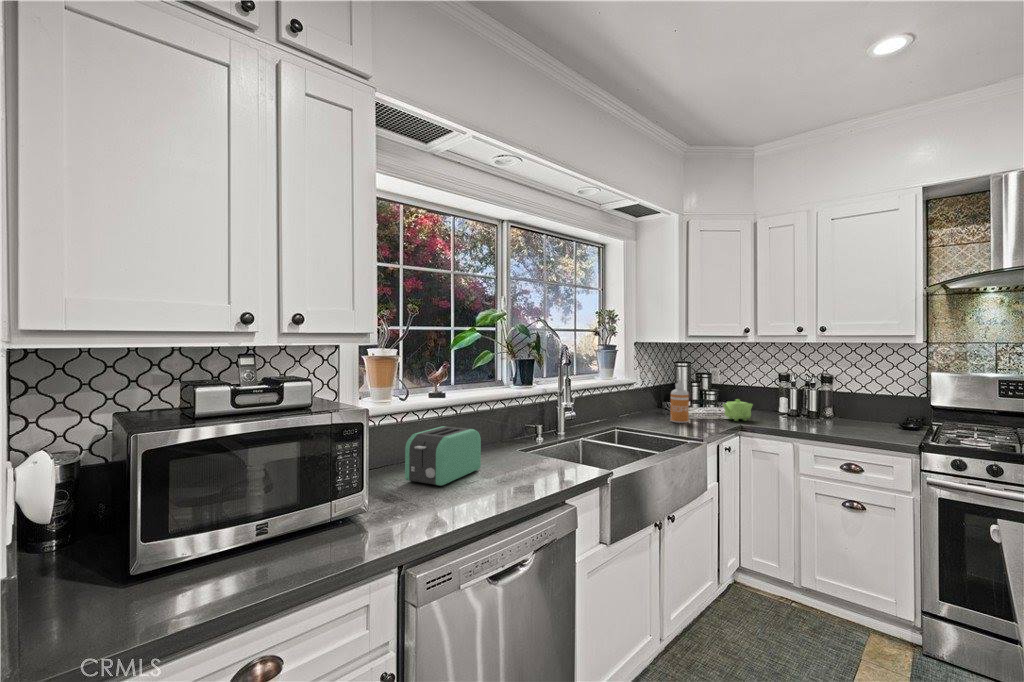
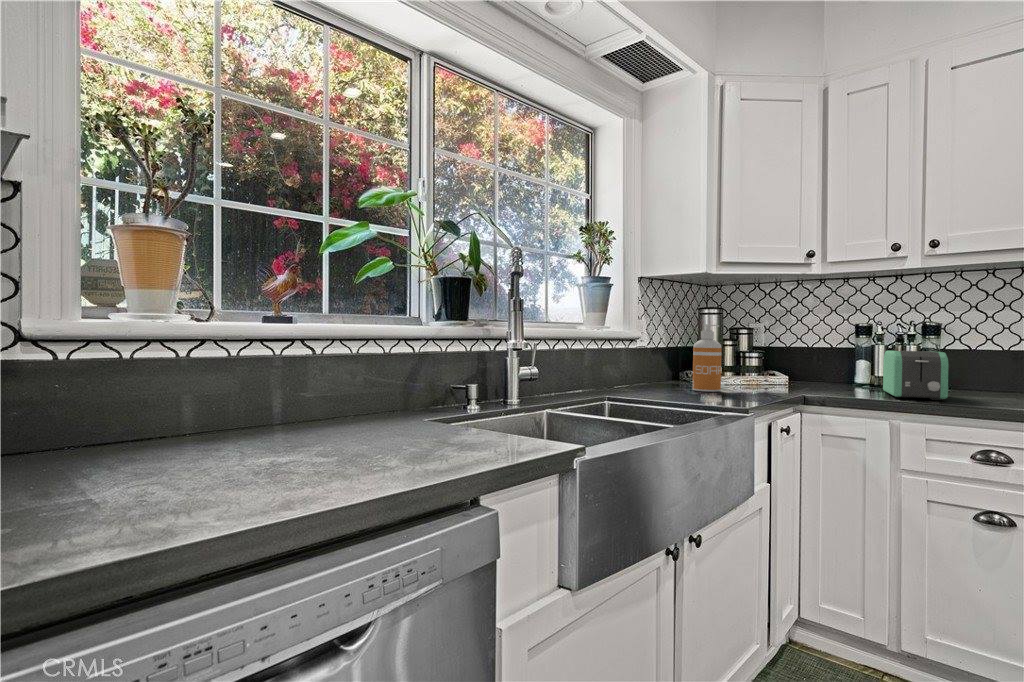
teapot: present [723,399,753,421] -> none [773,358,820,391]
toaster: present [405,426,481,486] -> present [883,351,948,400]

